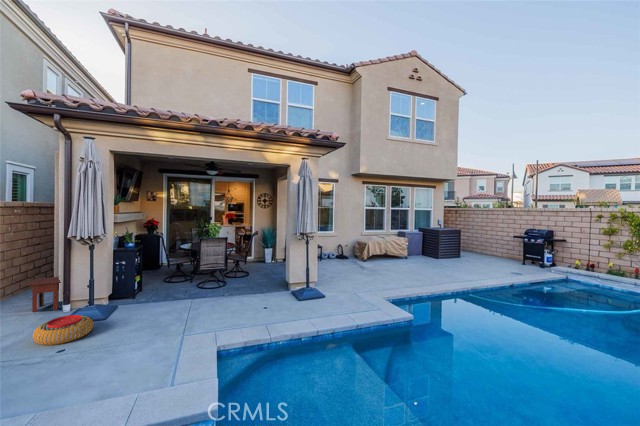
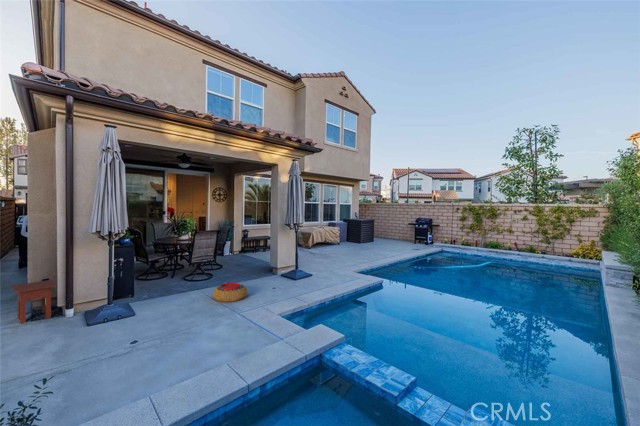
pouf: present [33,315,94,345] -> present [213,283,247,302]

